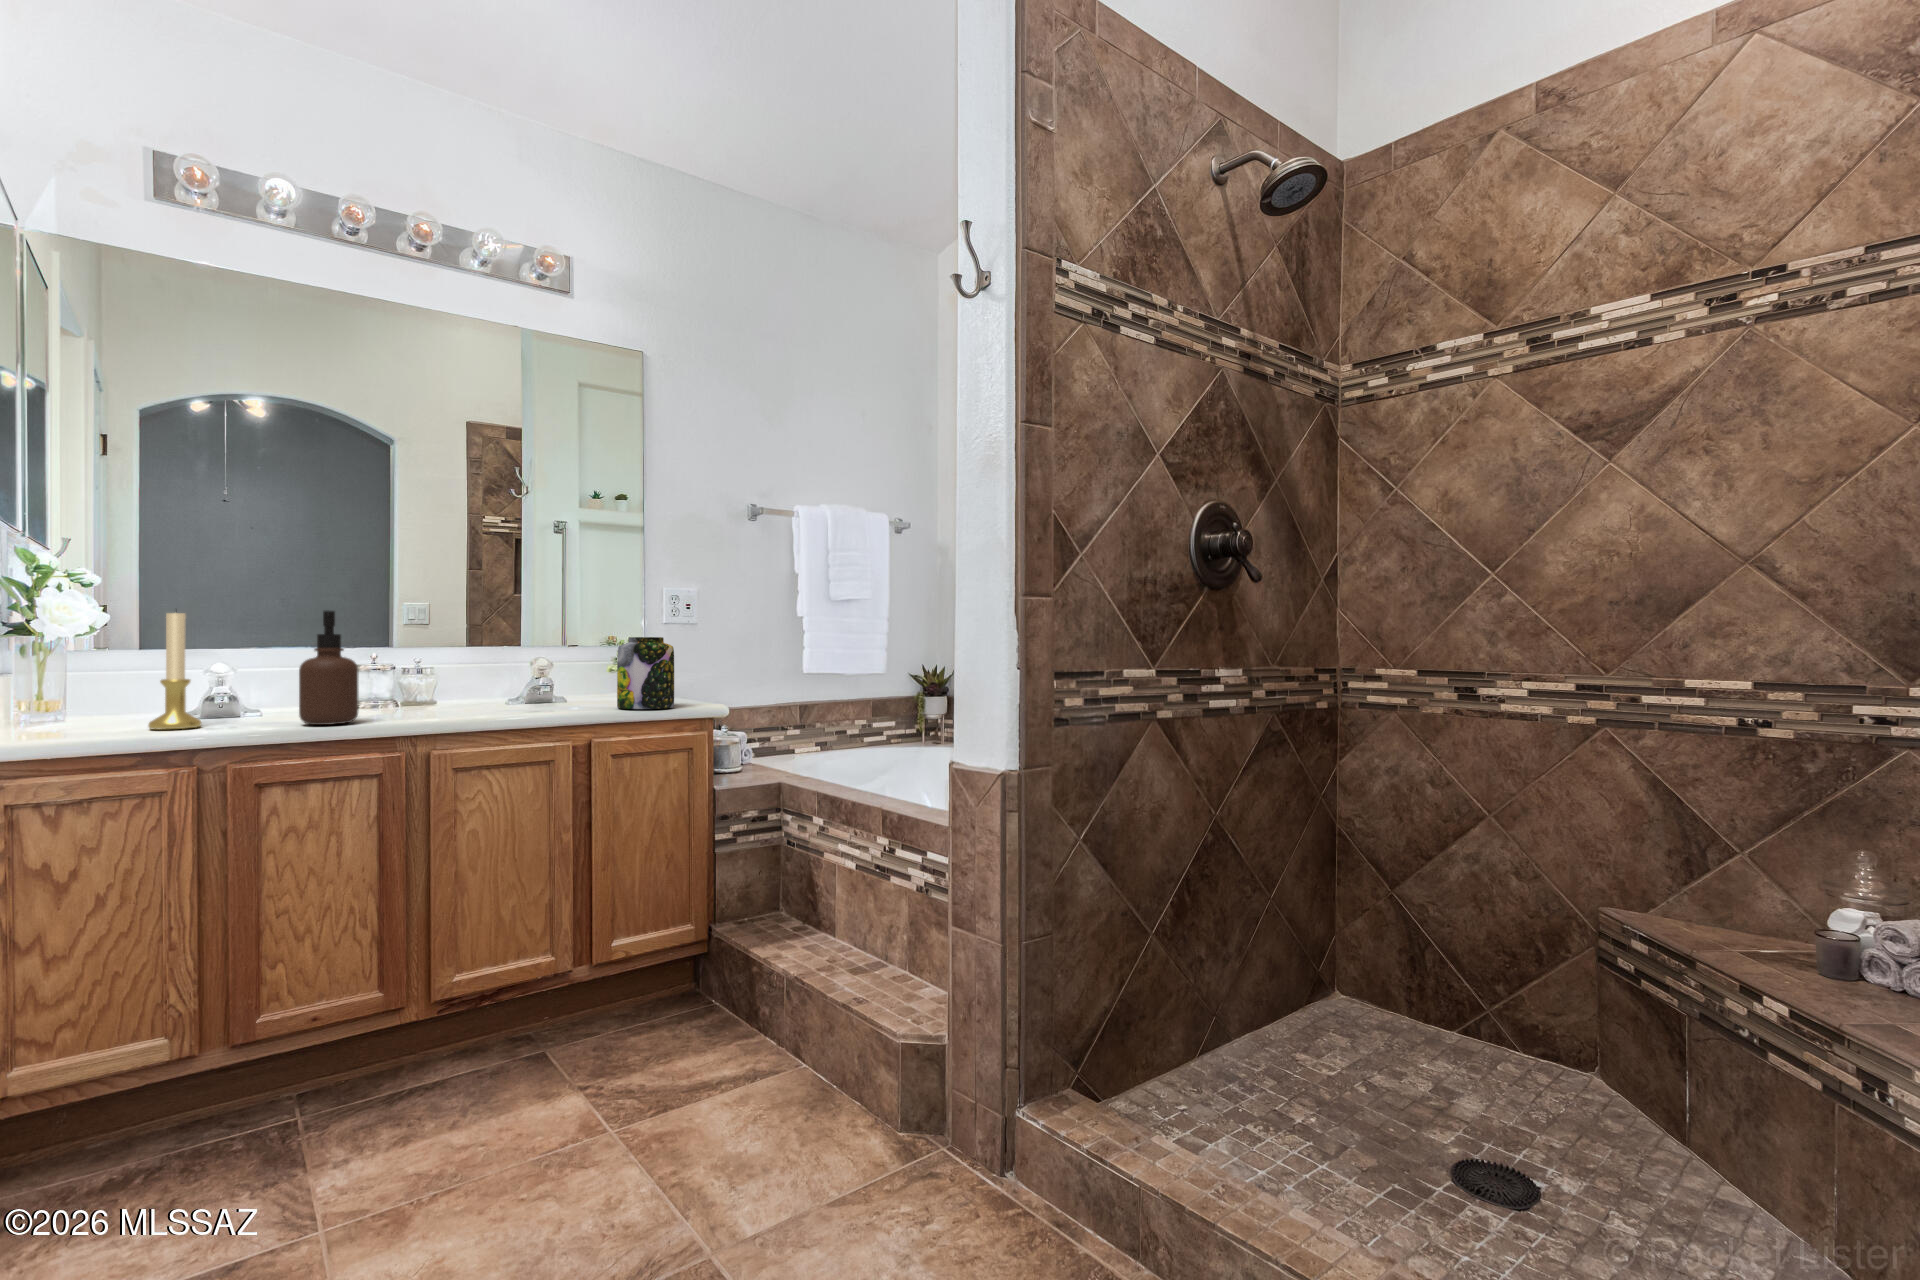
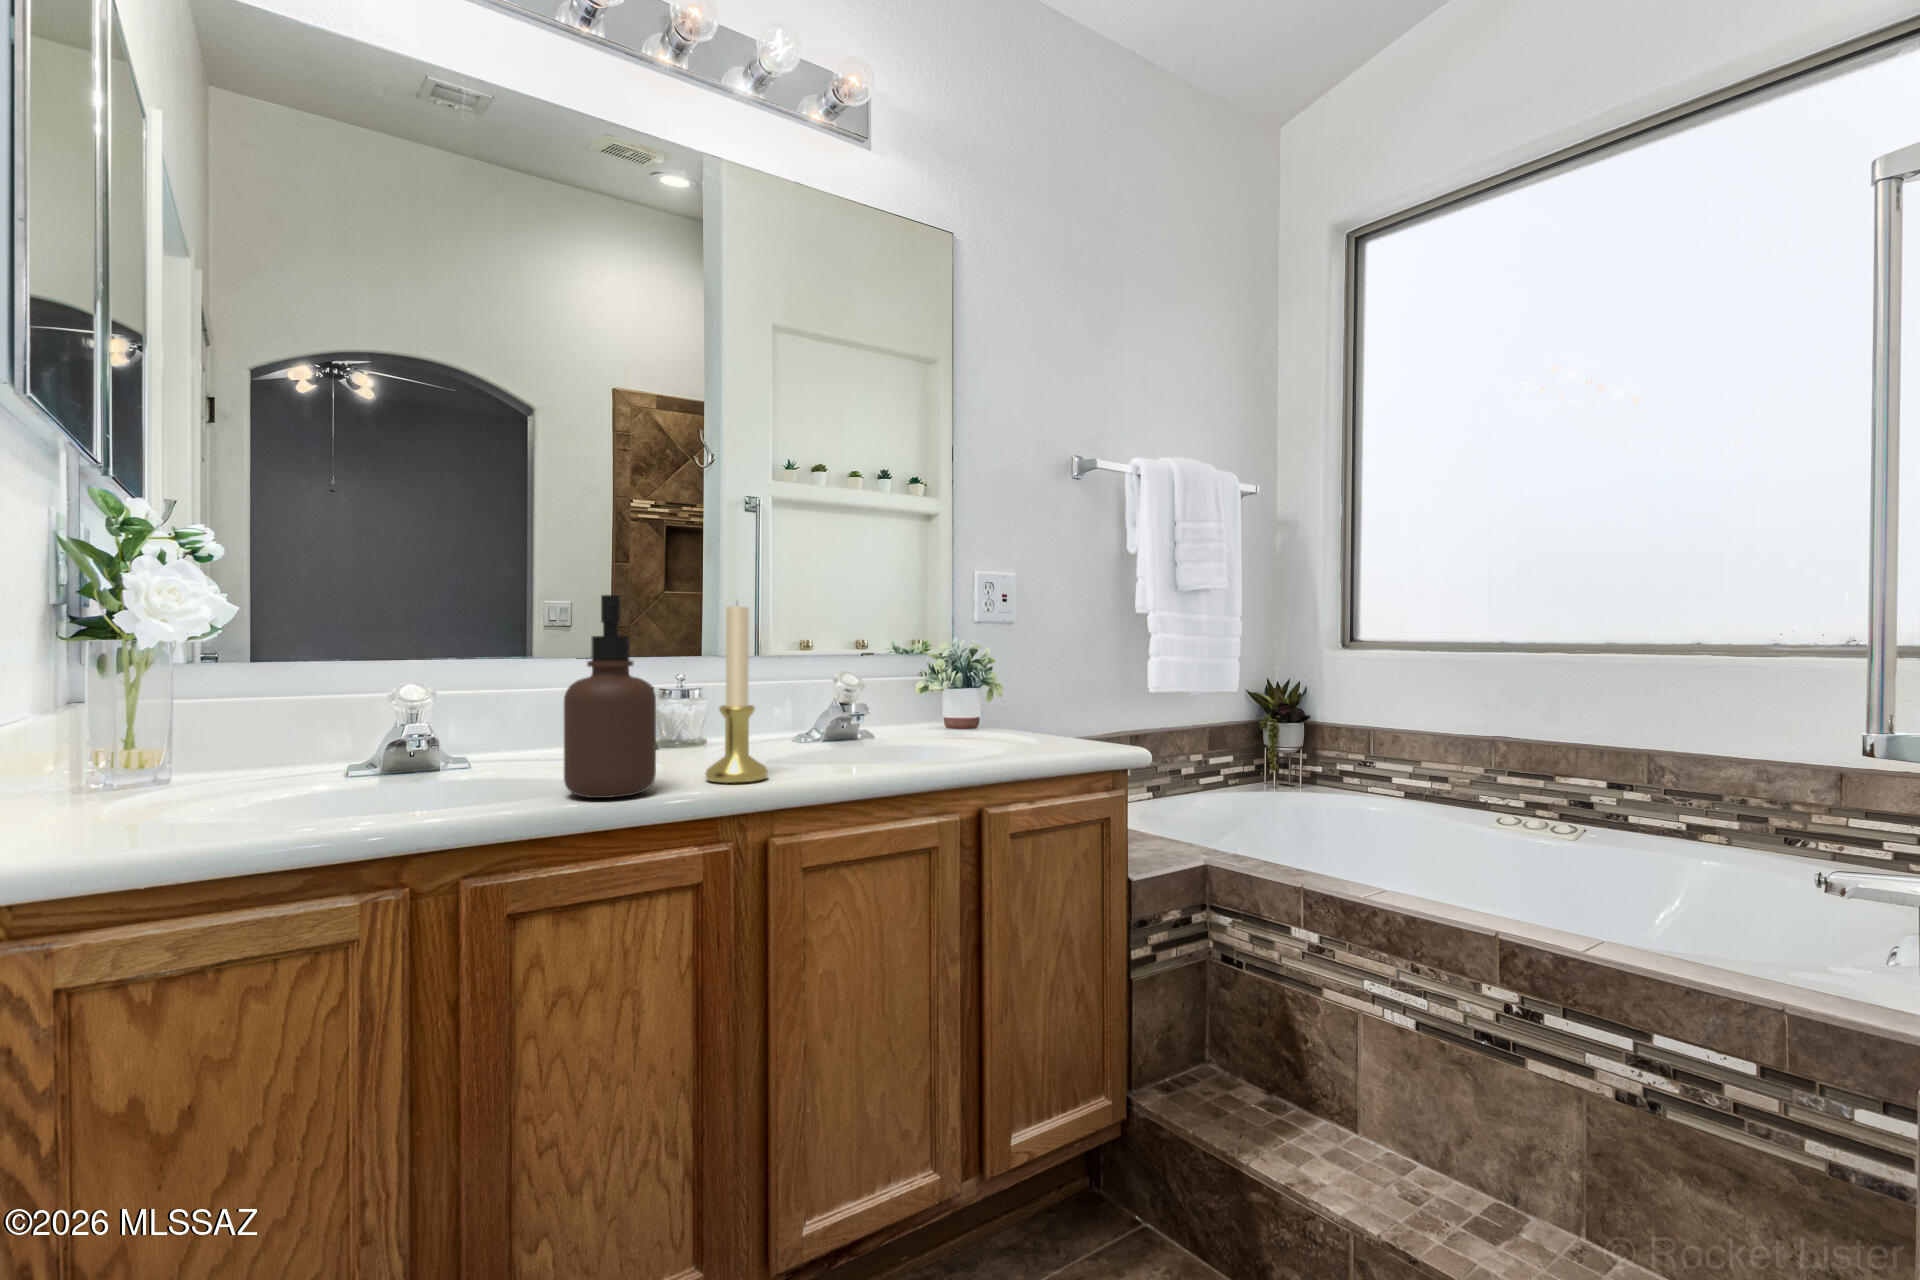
candle holder: present [148,612,201,730] -> present [705,606,768,783]
jar: present [617,637,674,709] -> none [992,642,1079,756]

